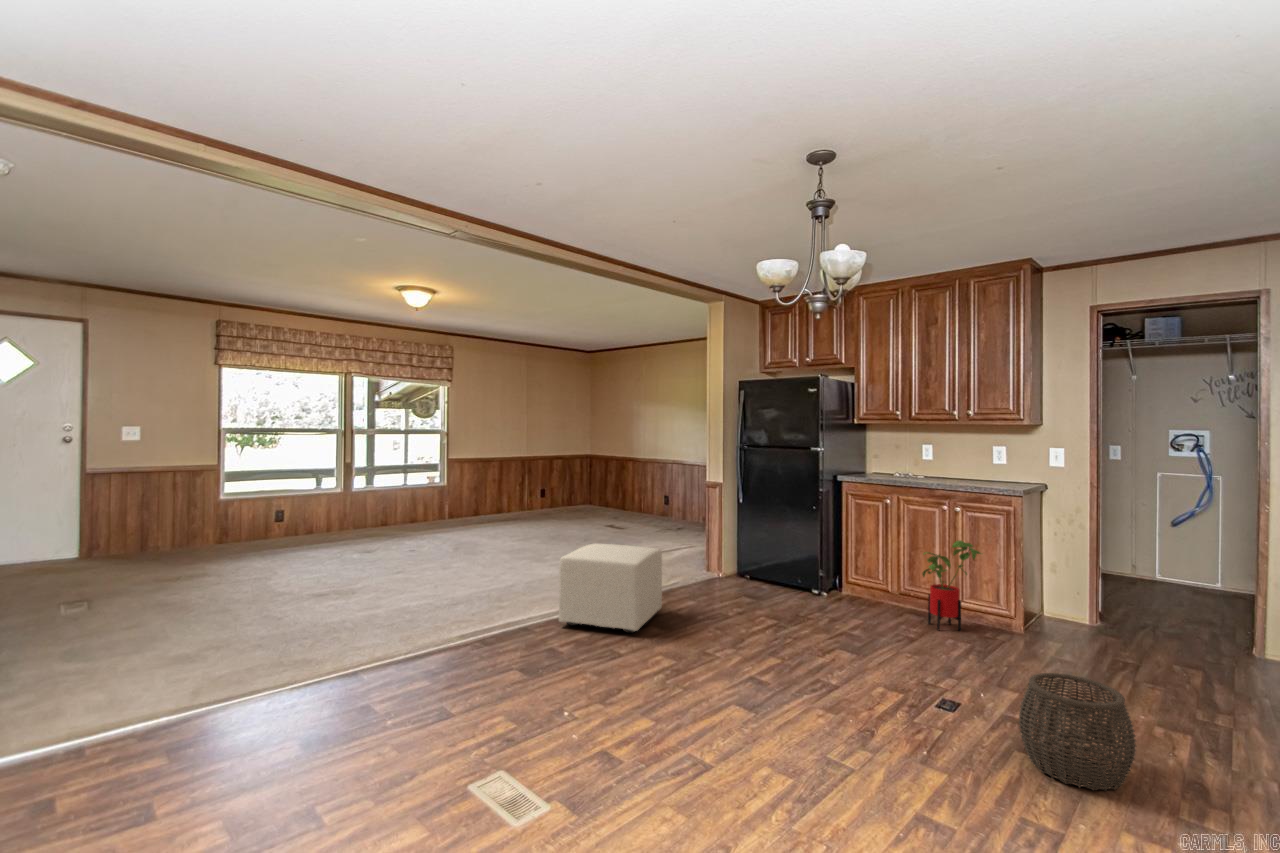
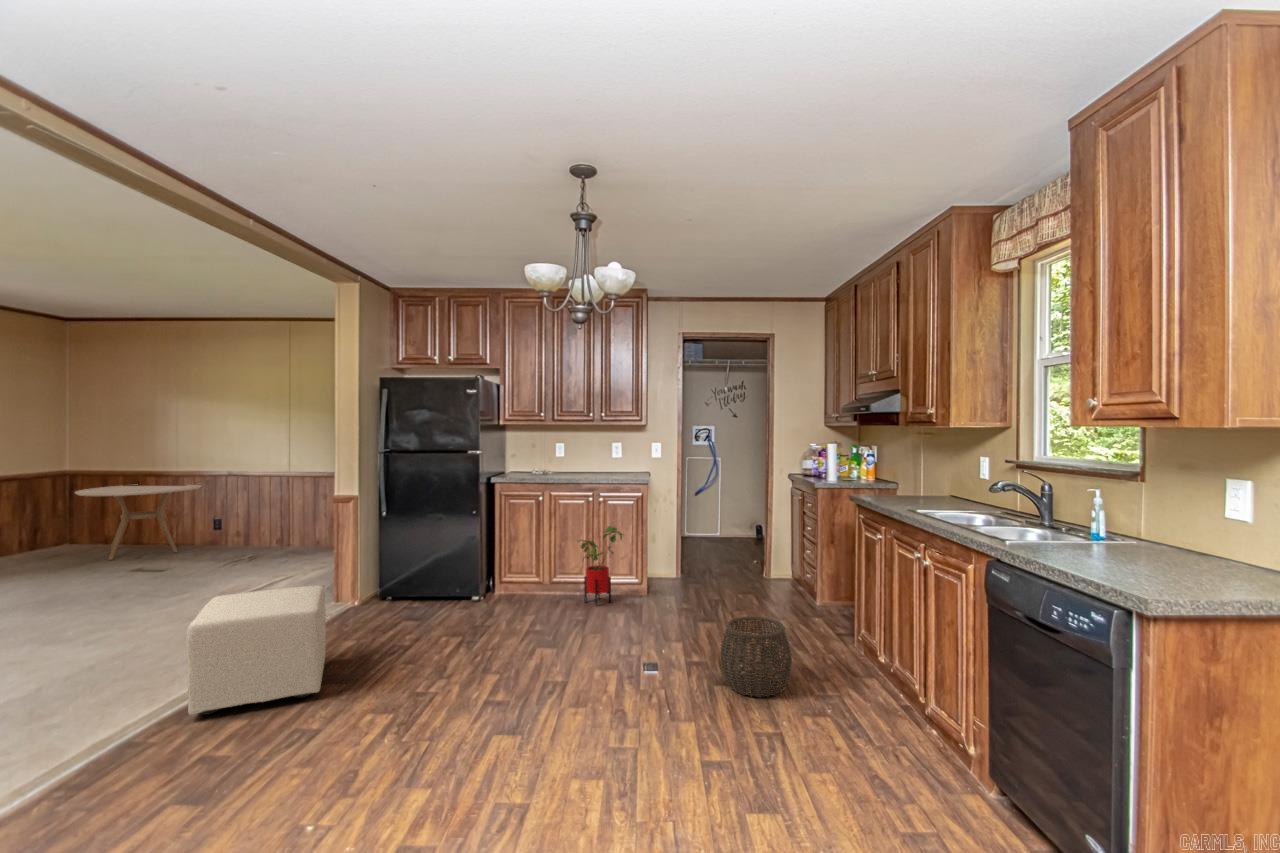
dining table: none [580,466,653,519] -> present [75,485,201,560]

